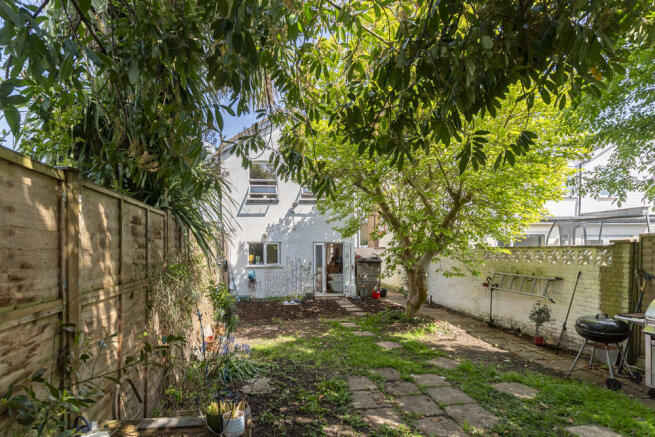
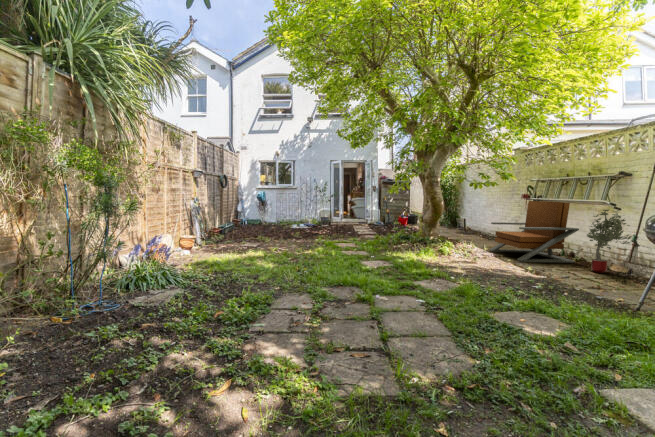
lounge chair: none [461,288,523,338] -> present [490,201,579,263]

